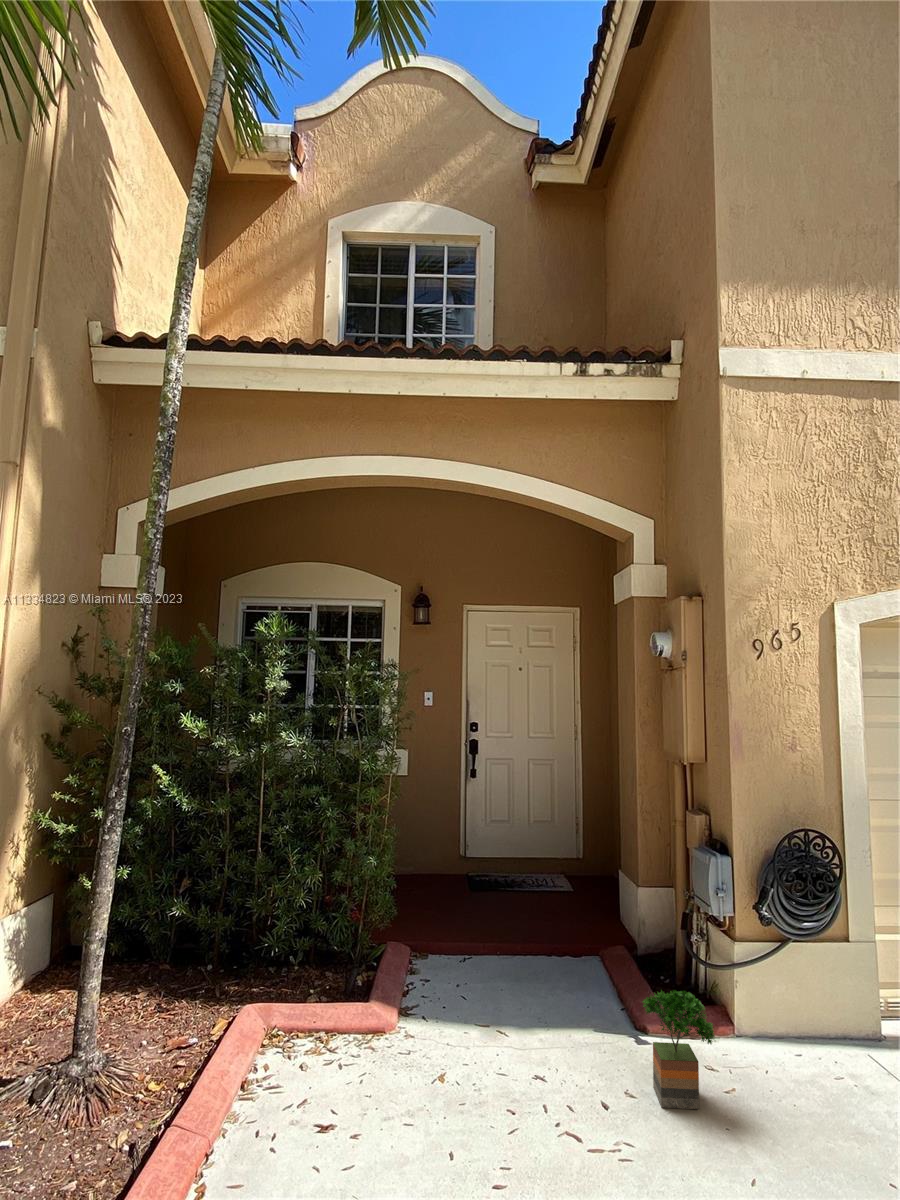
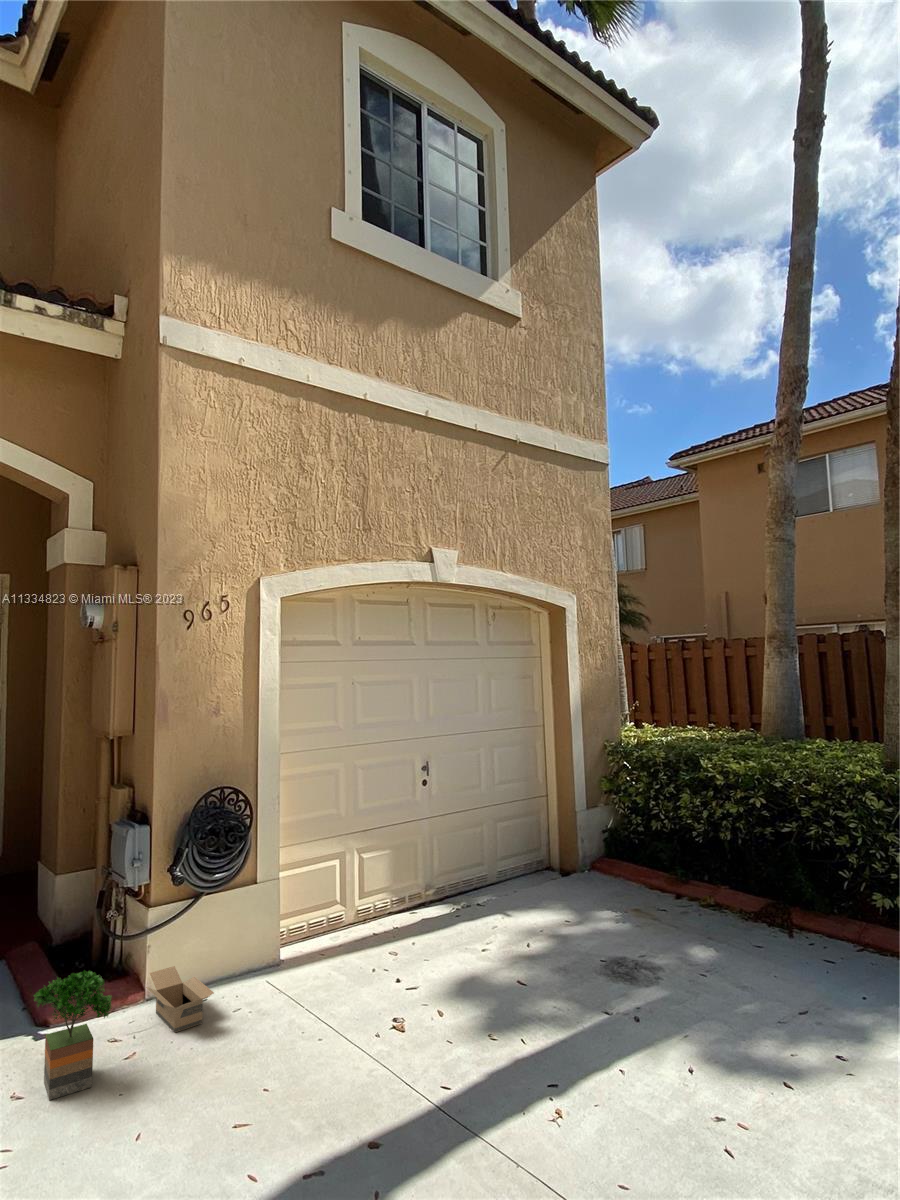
cardboard box: none [737,1009,814,1082] -> present [146,966,214,1032]

